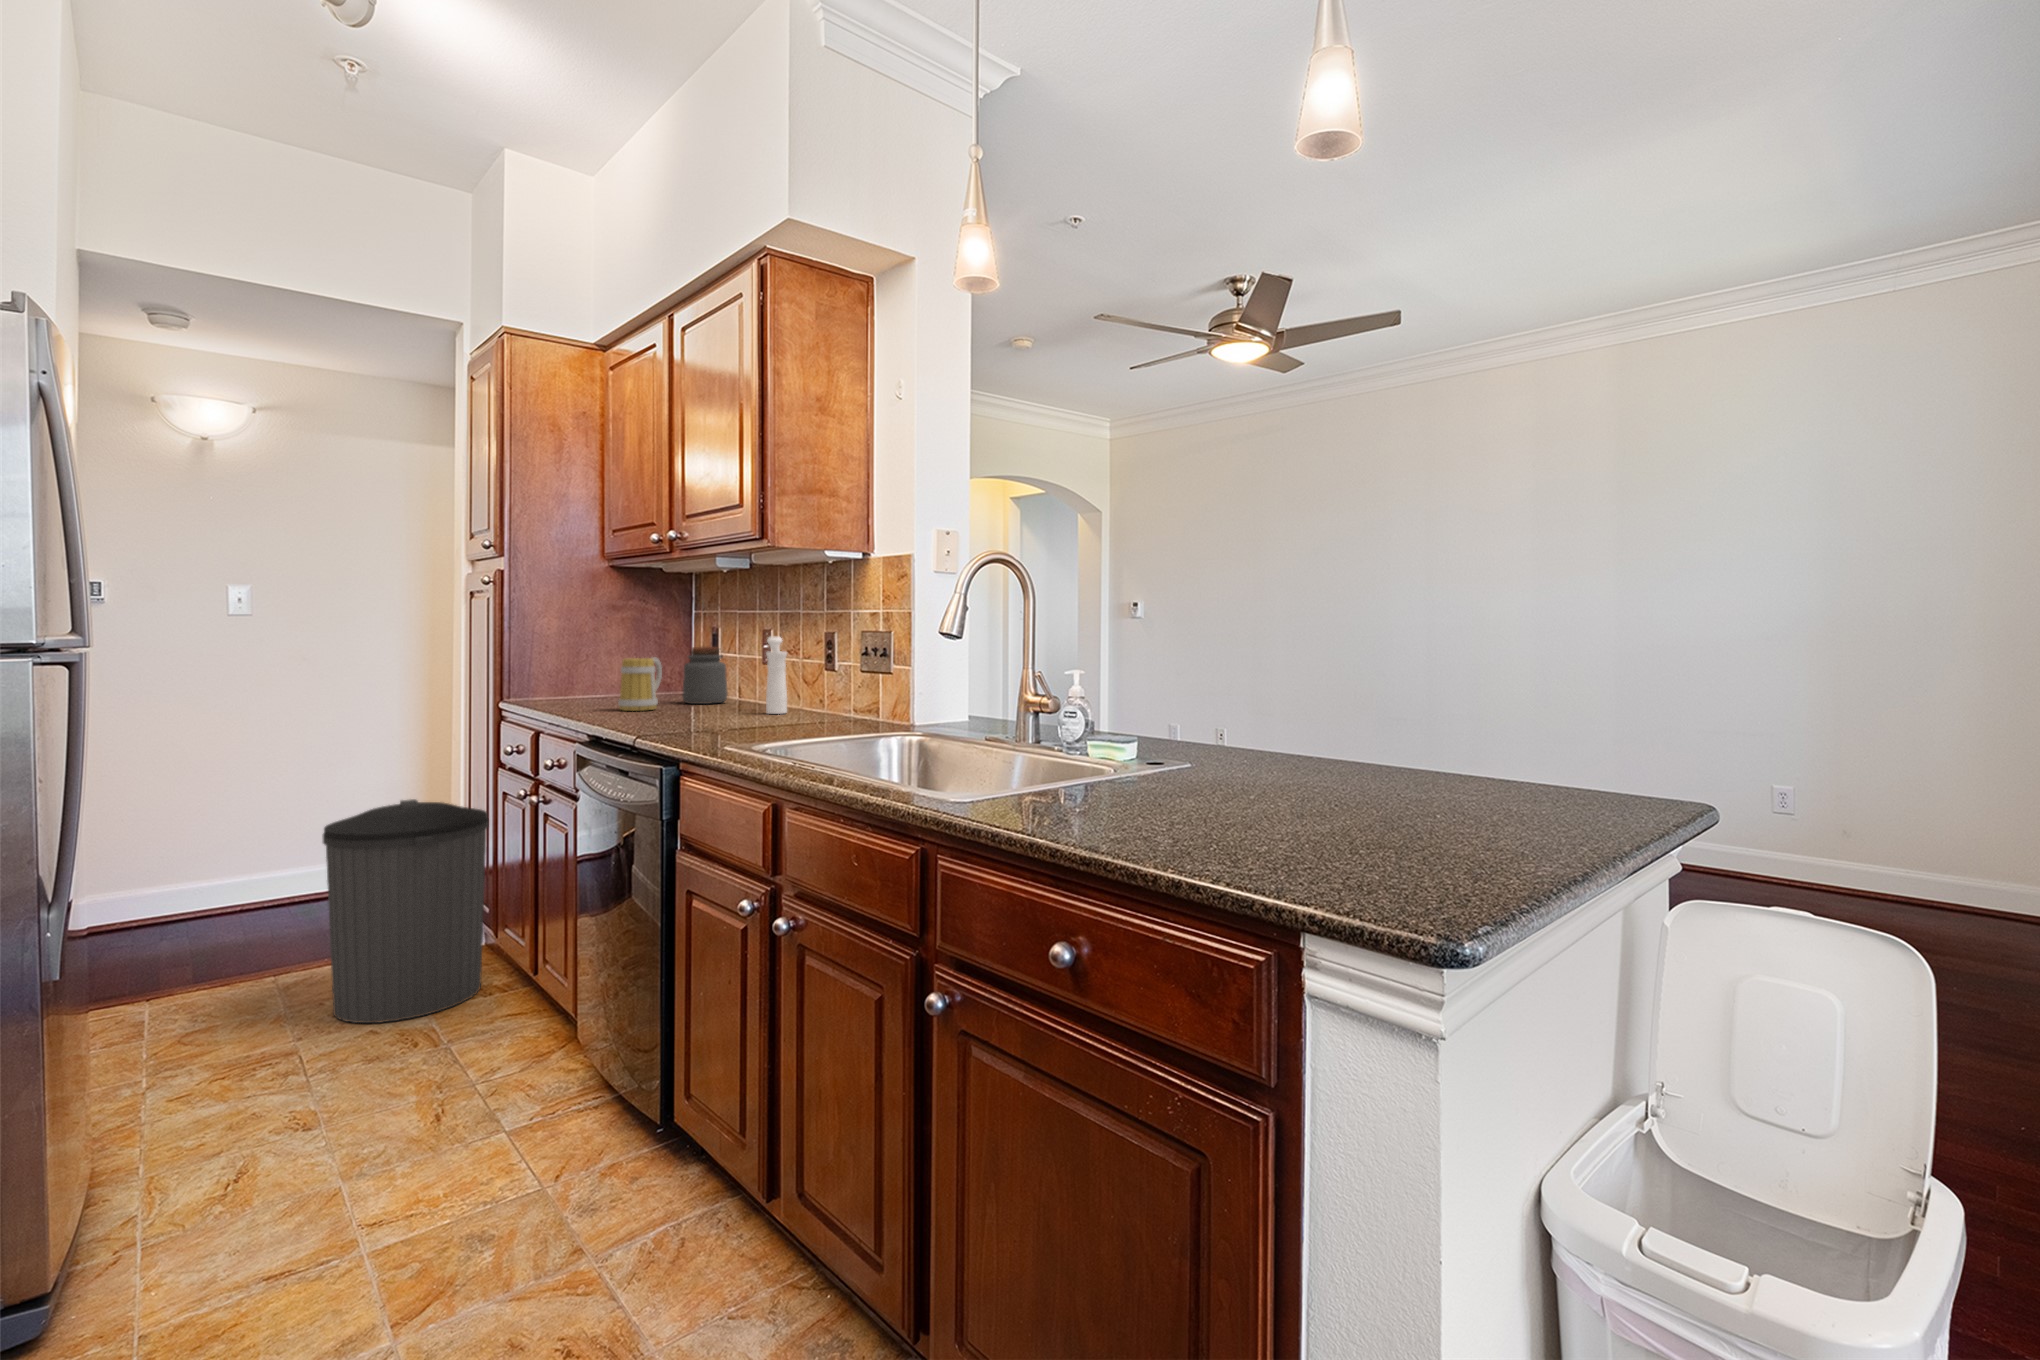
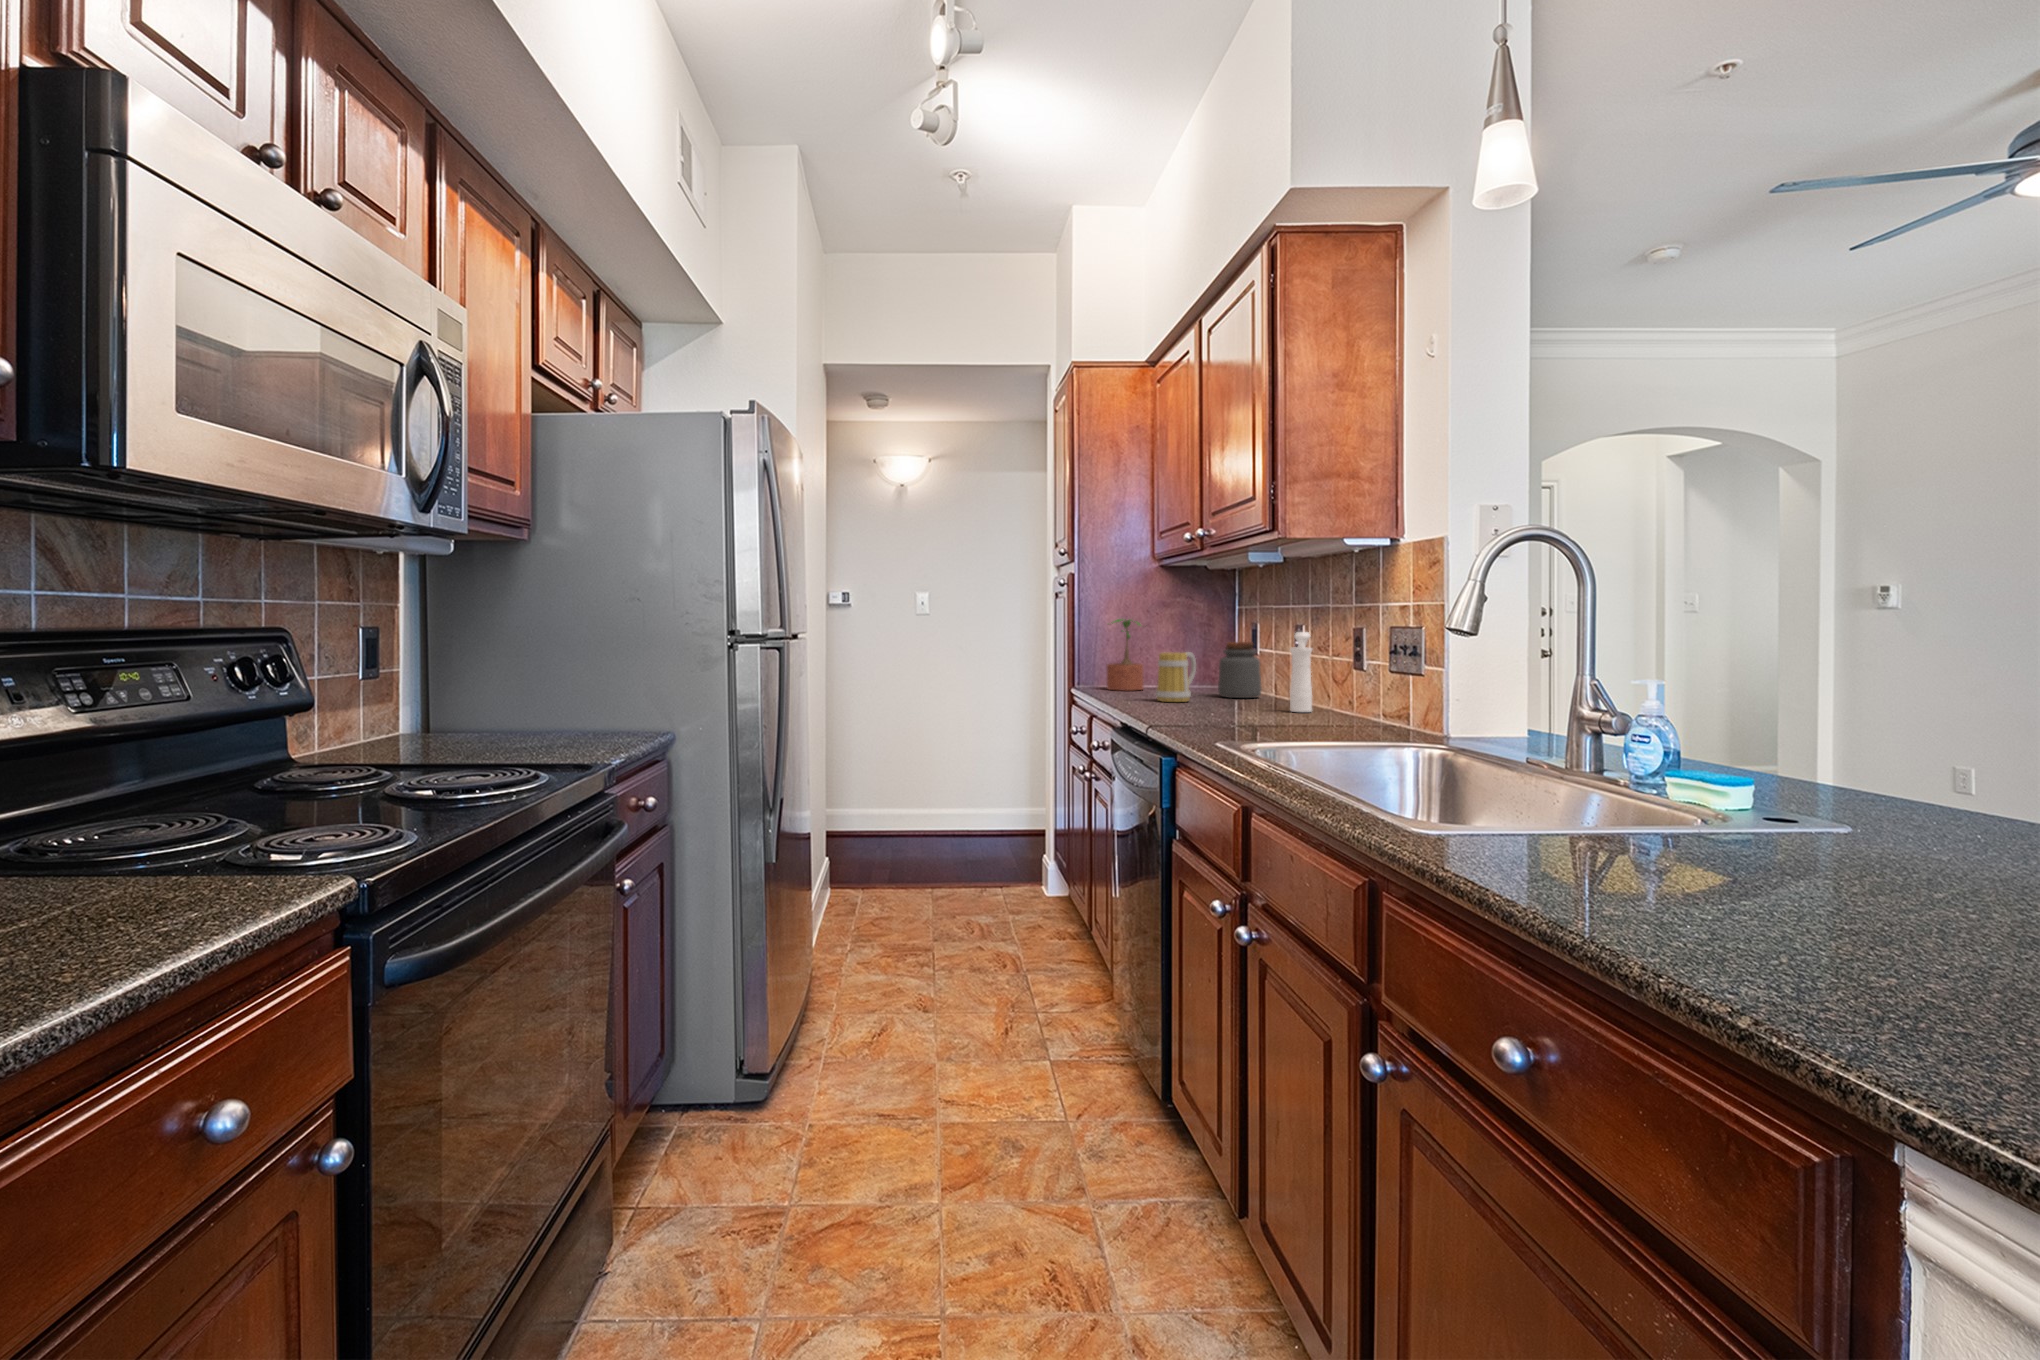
potted plant: none [546,622,597,702] -> present [1107,619,1144,690]
trash can: present [323,799,489,1023] -> none [952,765,1064,945]

